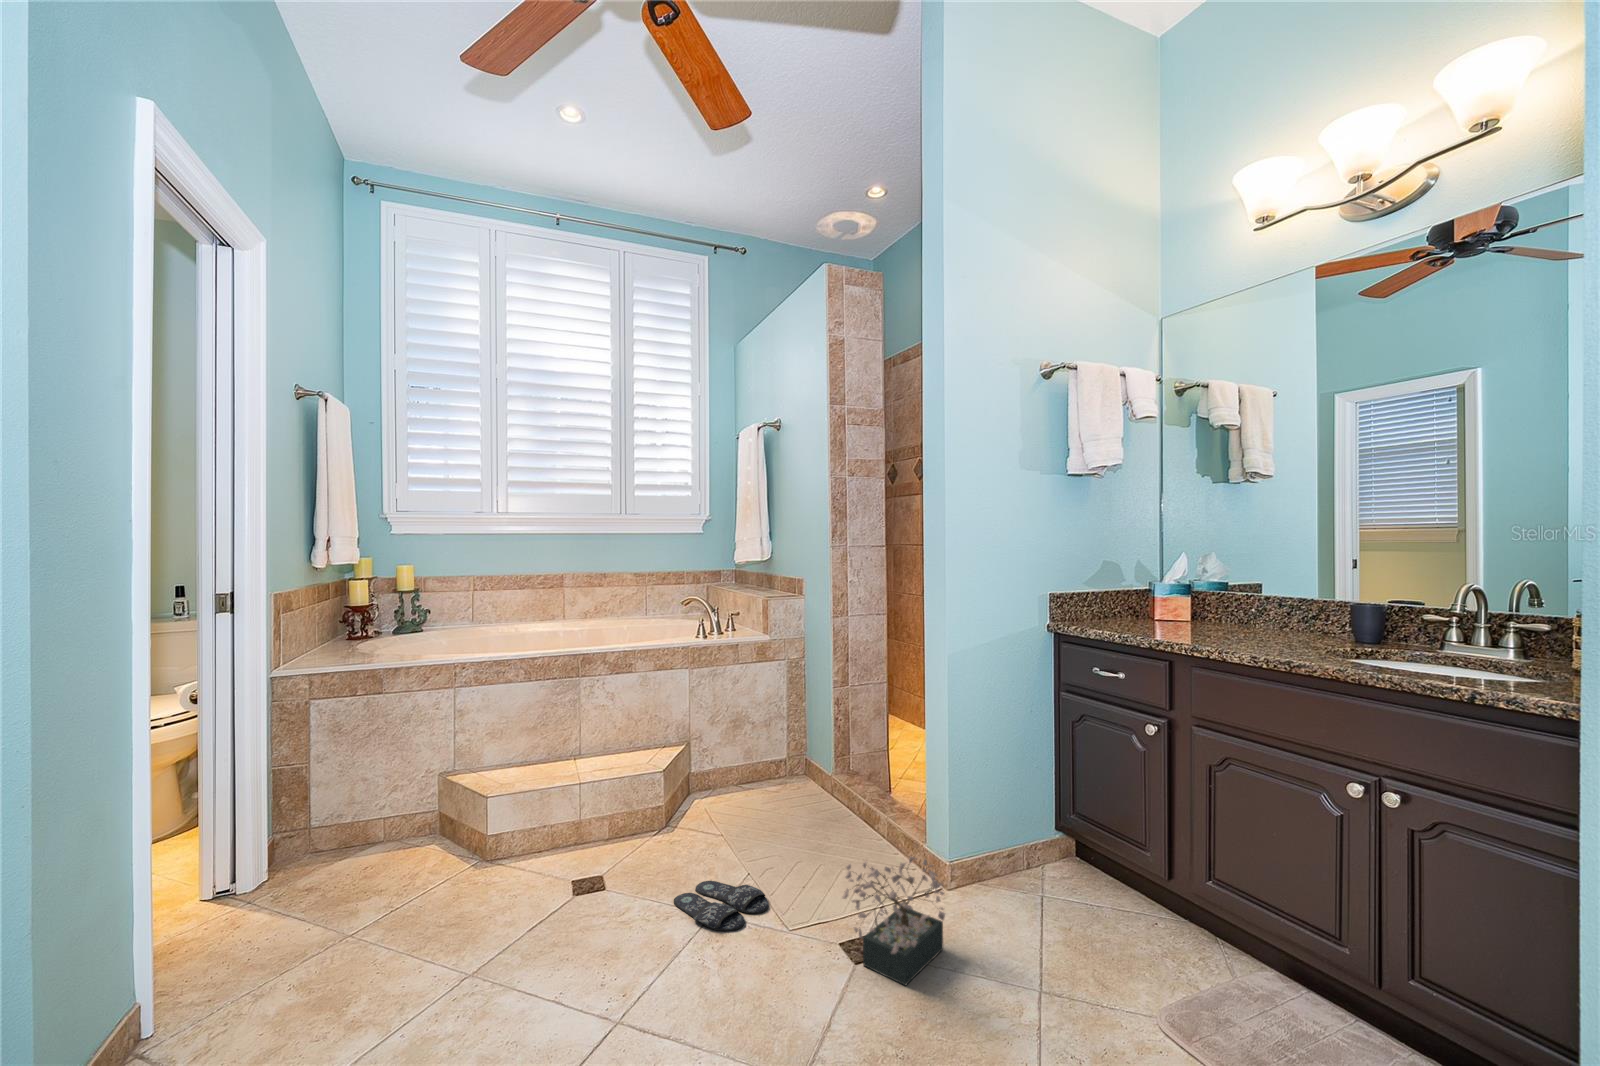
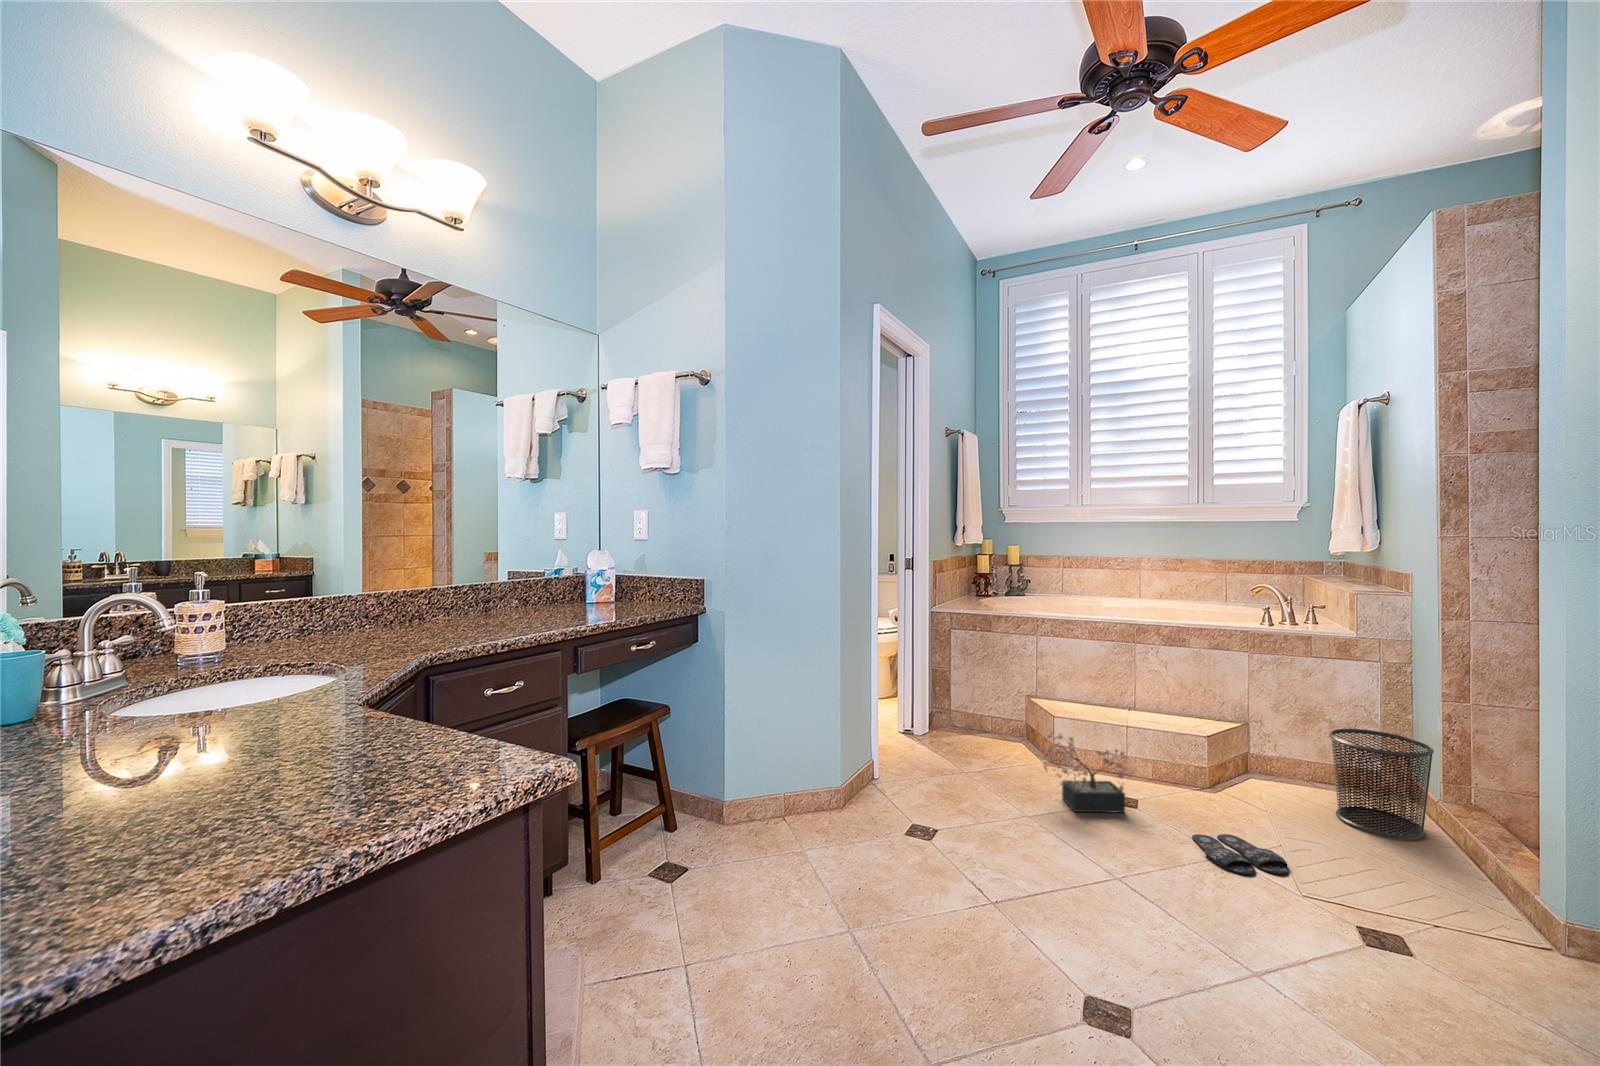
waste bin: none [763,726,836,825] -> present [1329,729,1434,839]
decorative plant: present [842,857,945,985] -> present [1044,732,1134,813]

